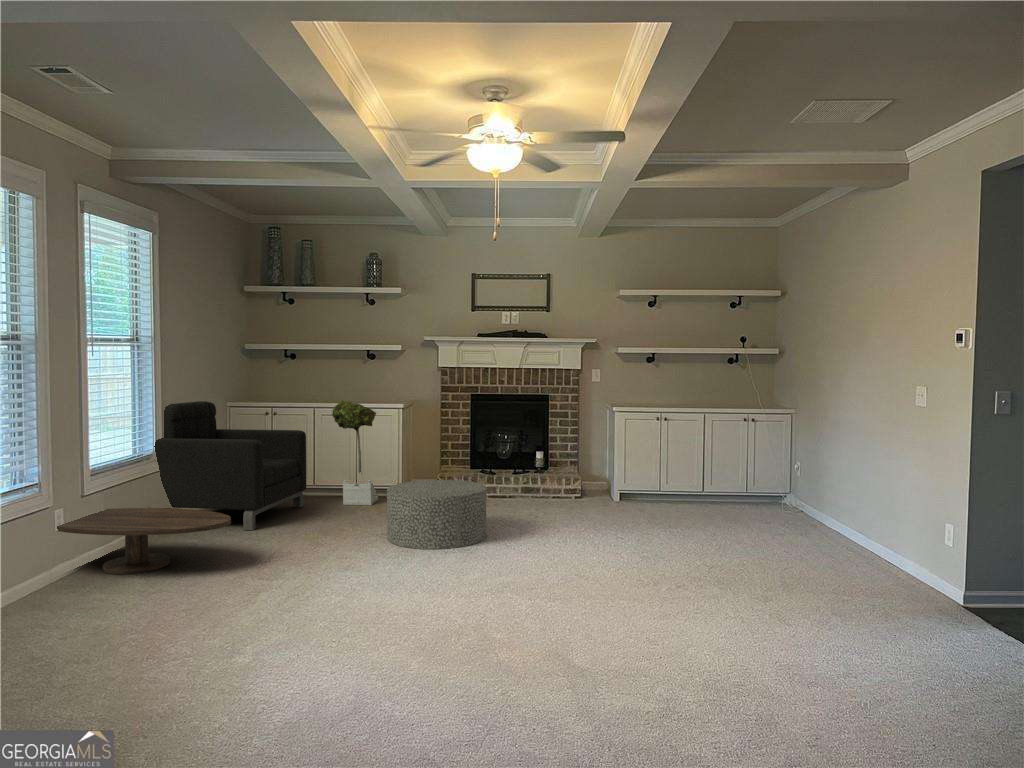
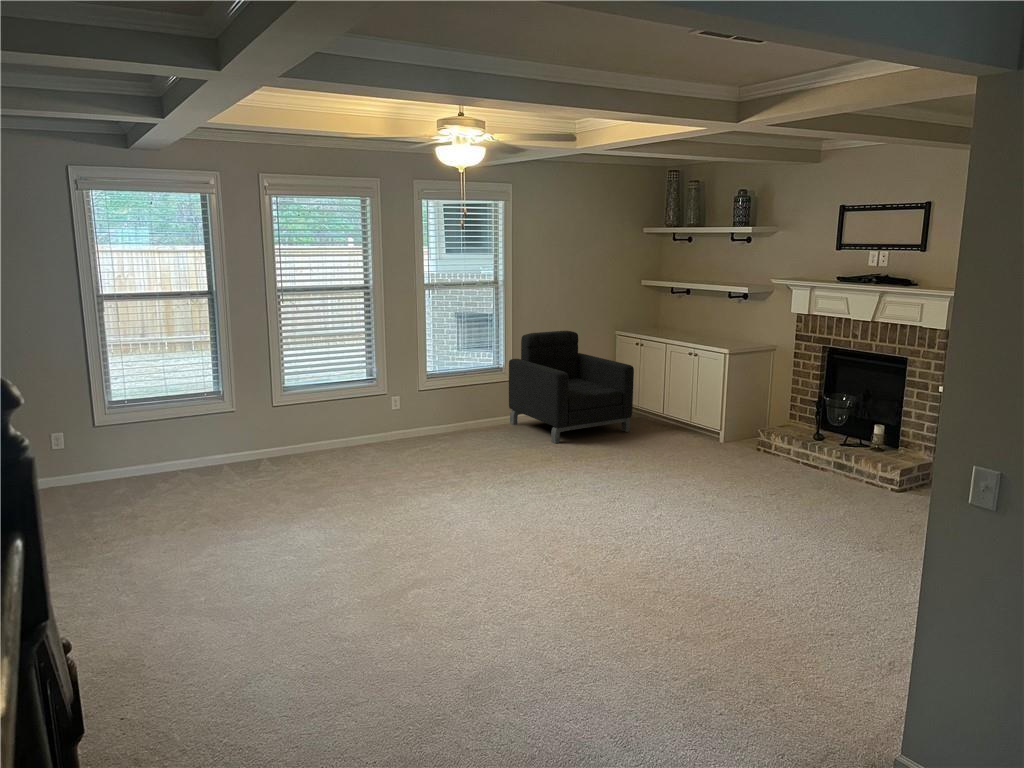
potted tree: present [332,400,378,505] -> none [658,342,698,444]
ottoman: present [387,480,486,549] -> none [610,432,706,503]
coffee table: present [57,508,231,574] -> none [412,406,497,457]

